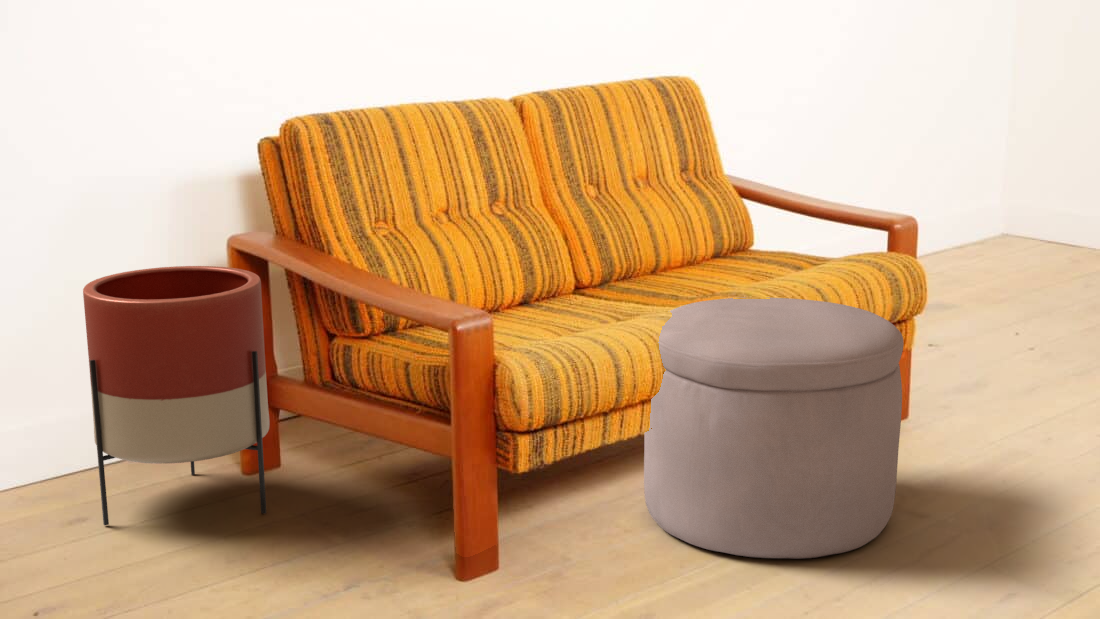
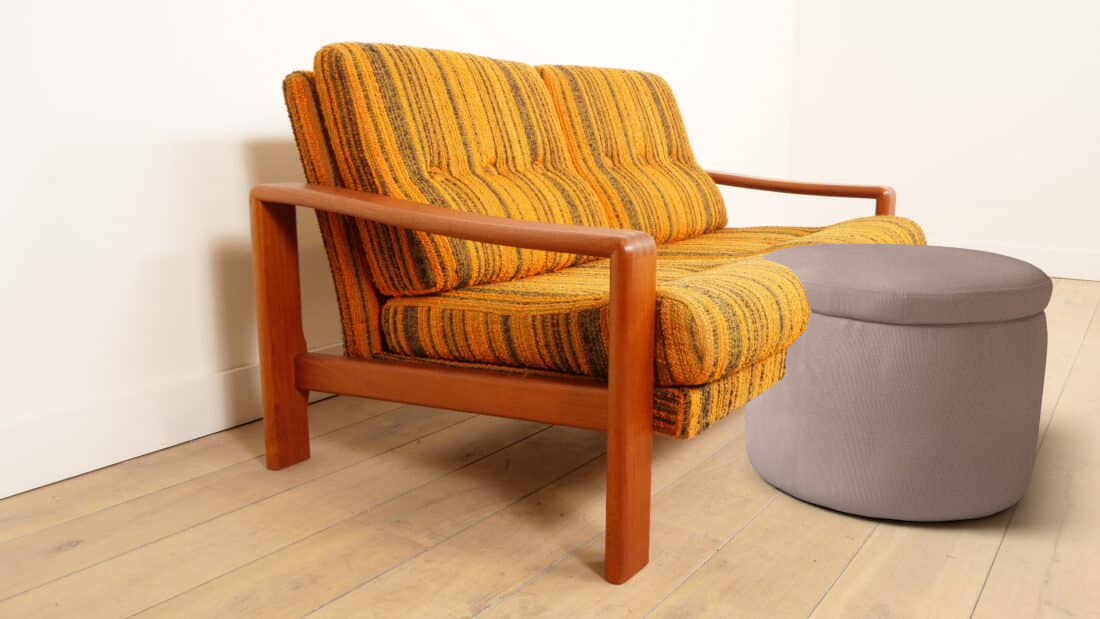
planter: present [83,266,269,525] -> none [69,222,318,549]

